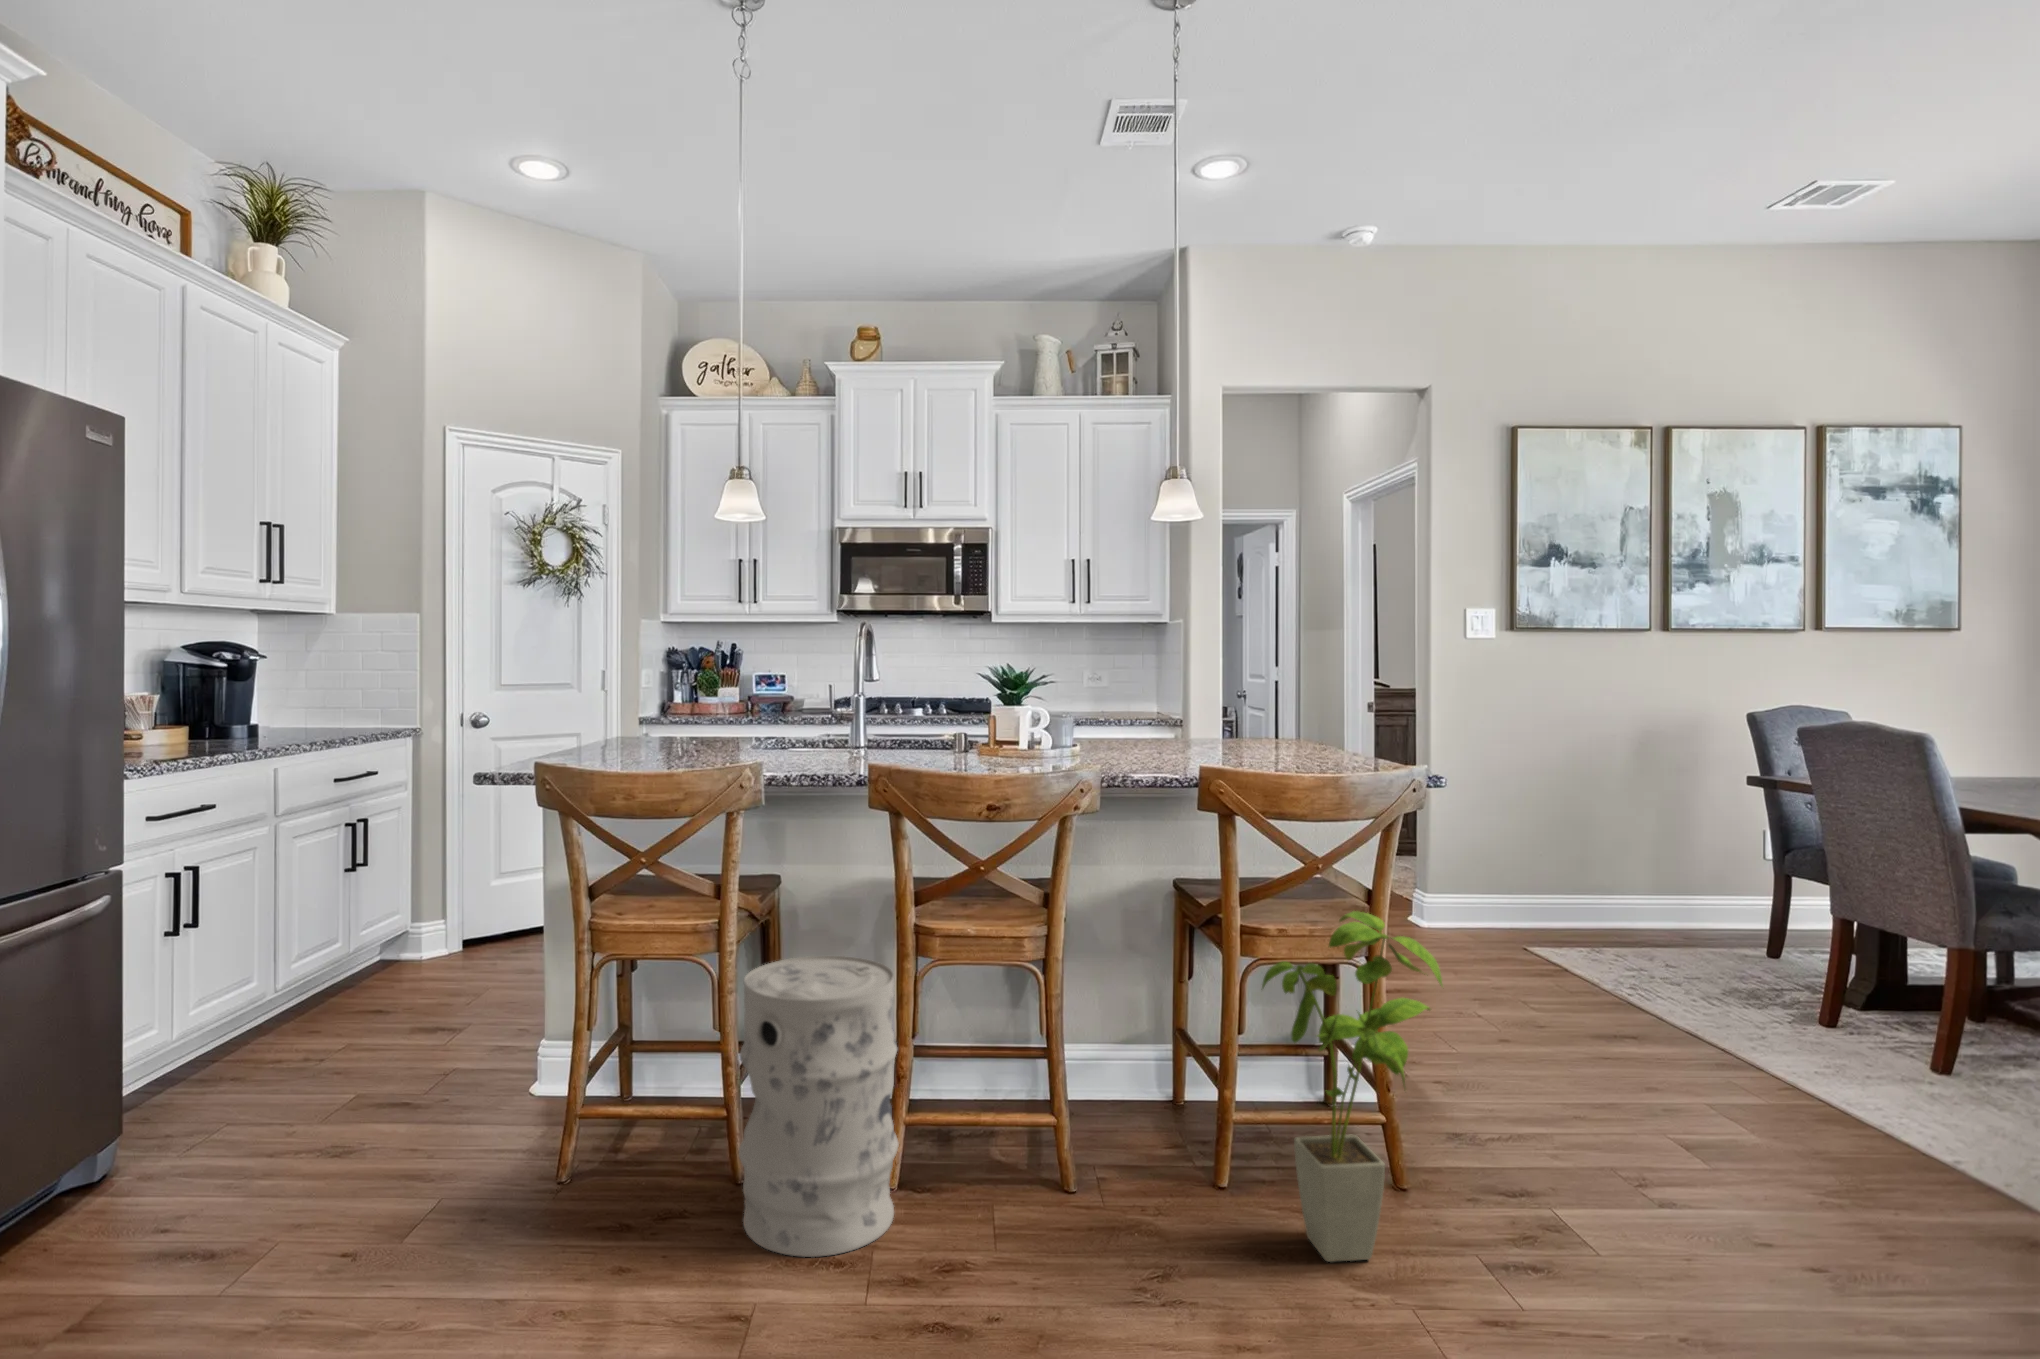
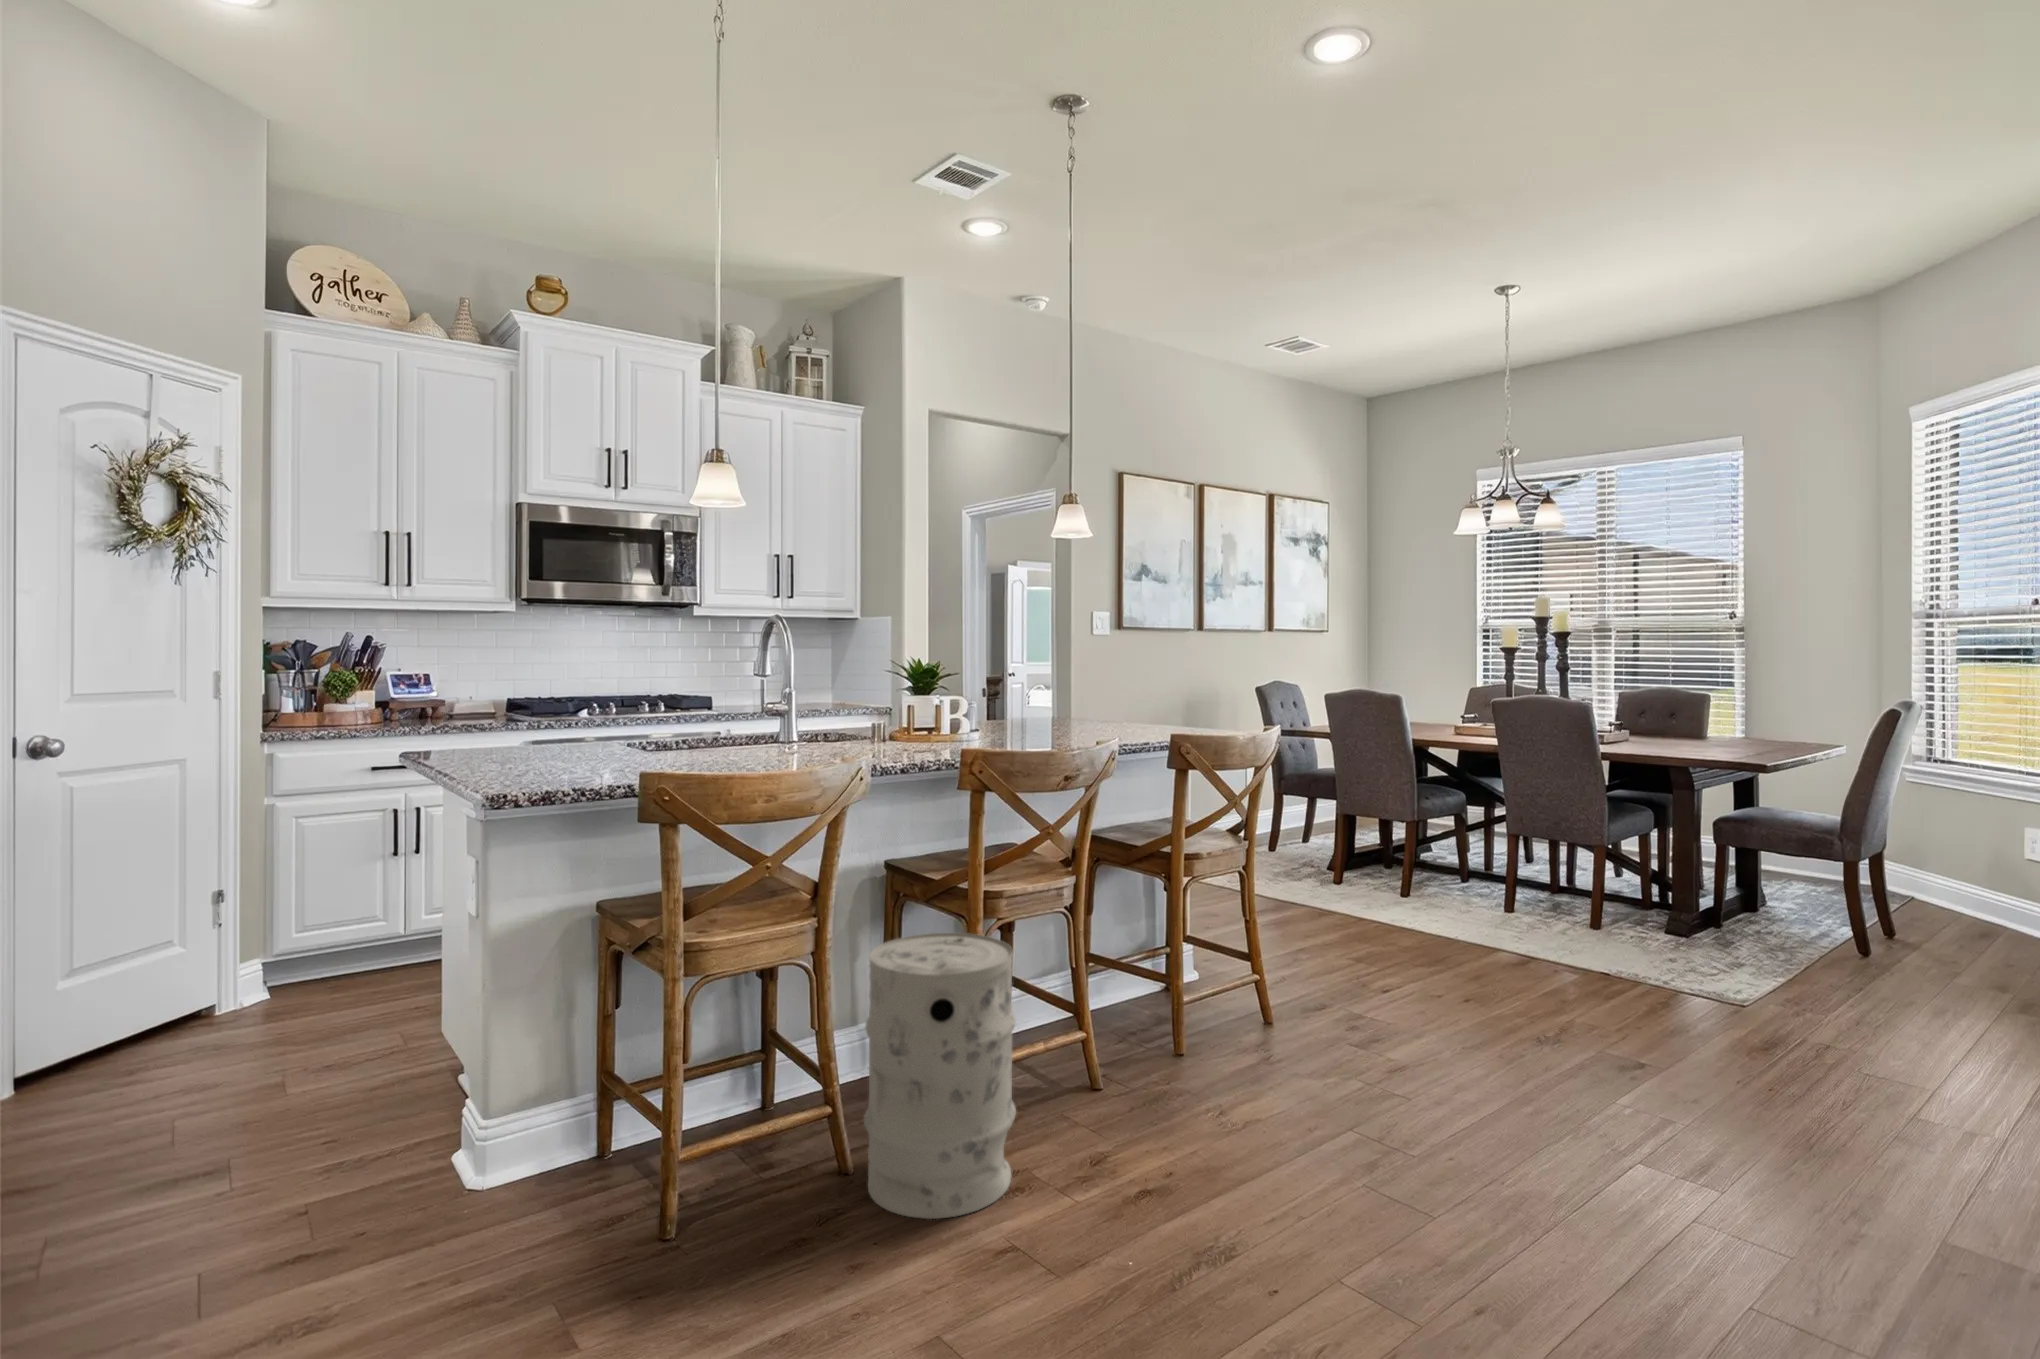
house plant: present [1262,911,1442,1262] -> none [1245,831,1375,1086]

